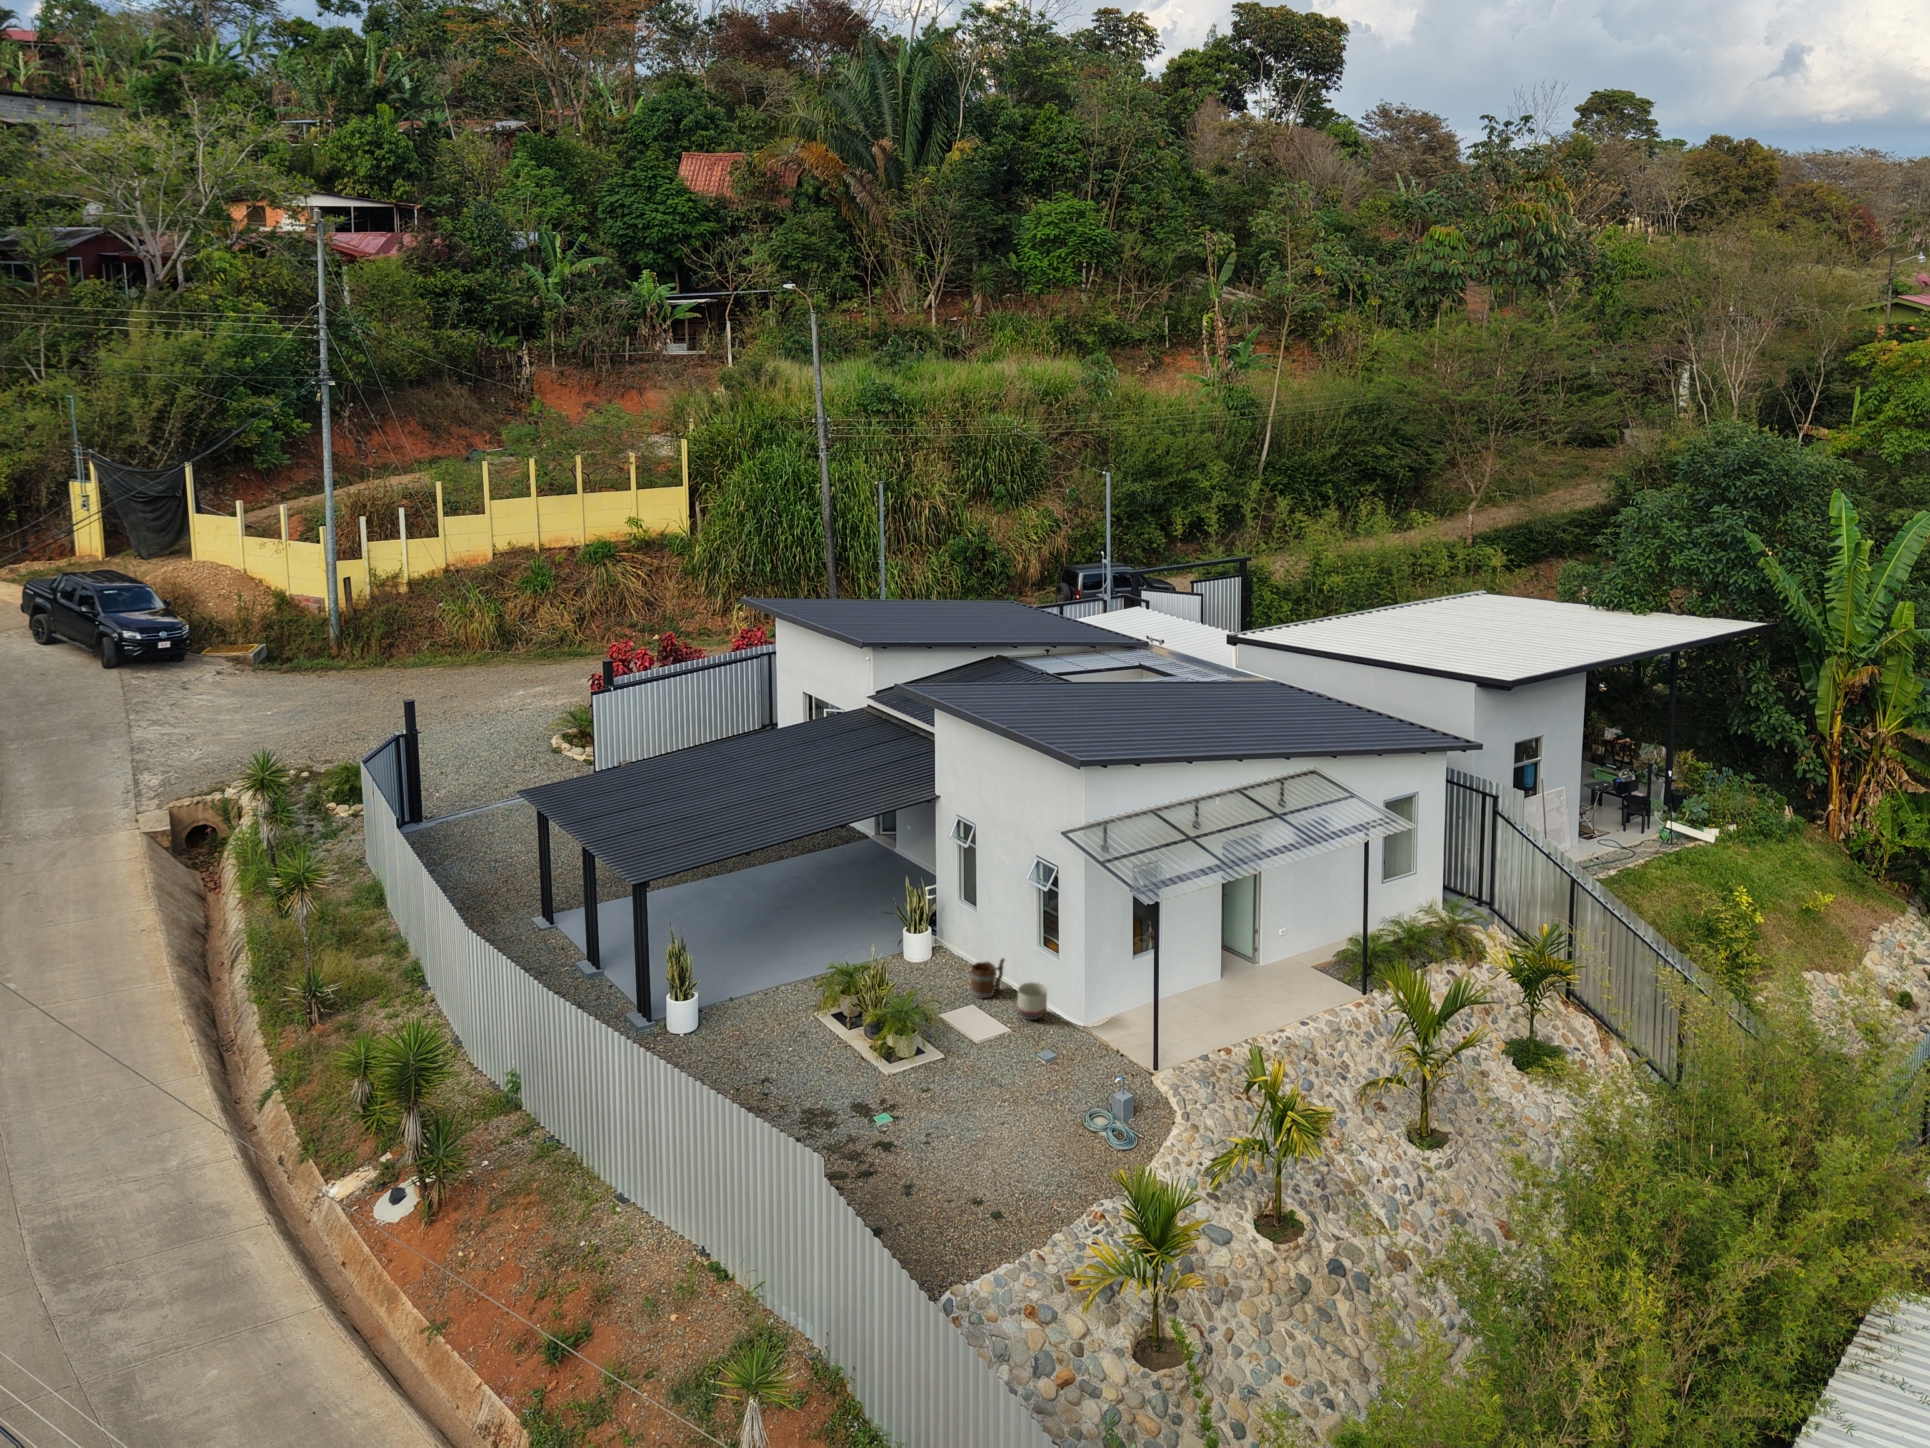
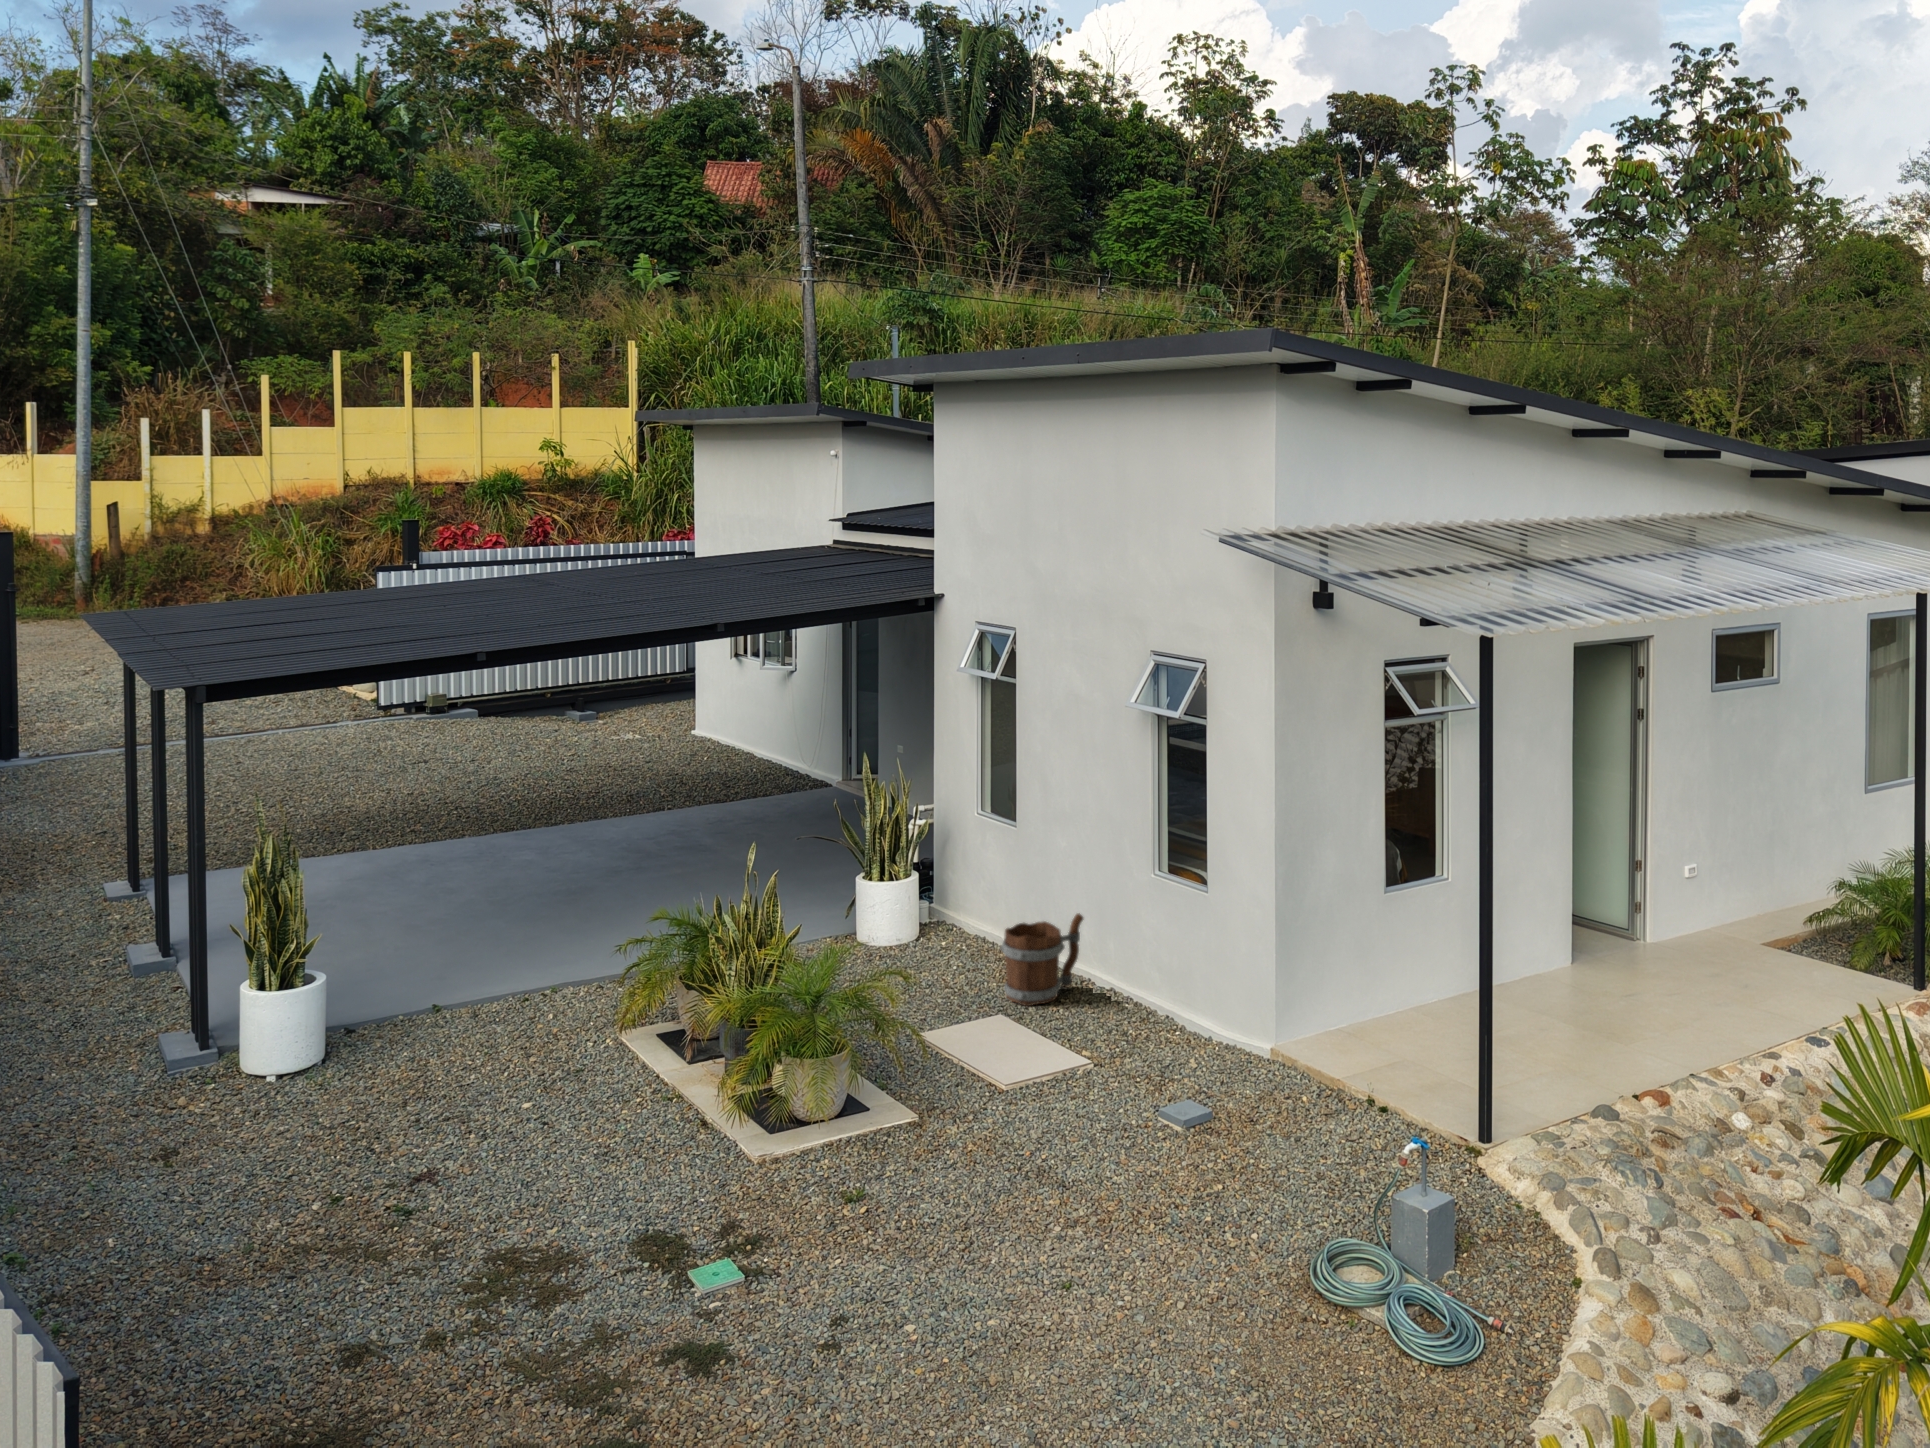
planter: present [1017,982,1047,1020] -> none [1112,955,1184,1042]

